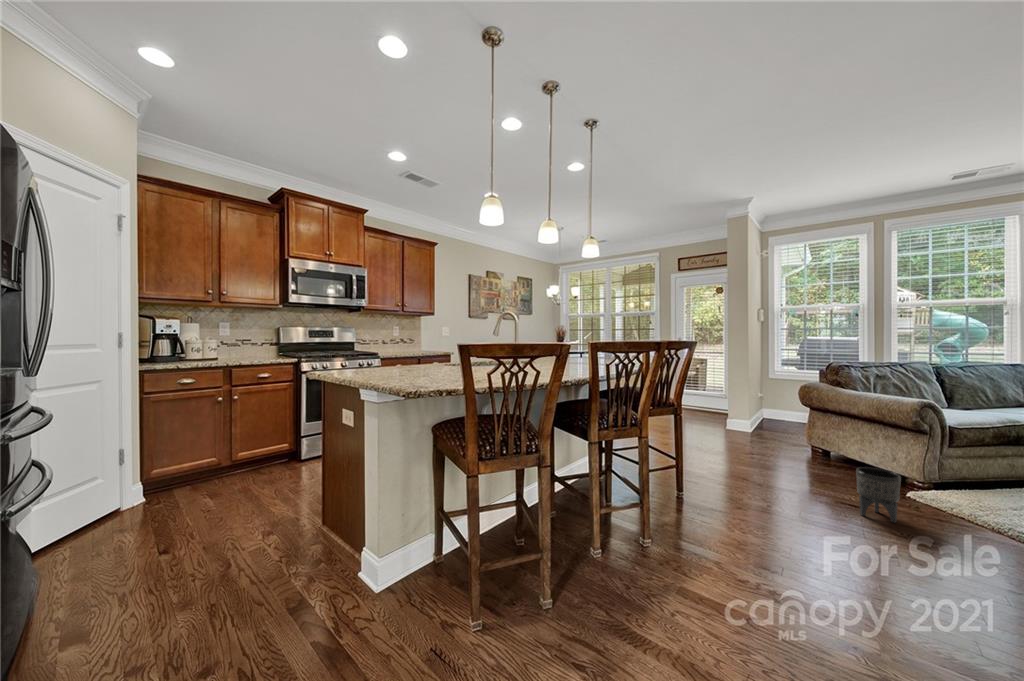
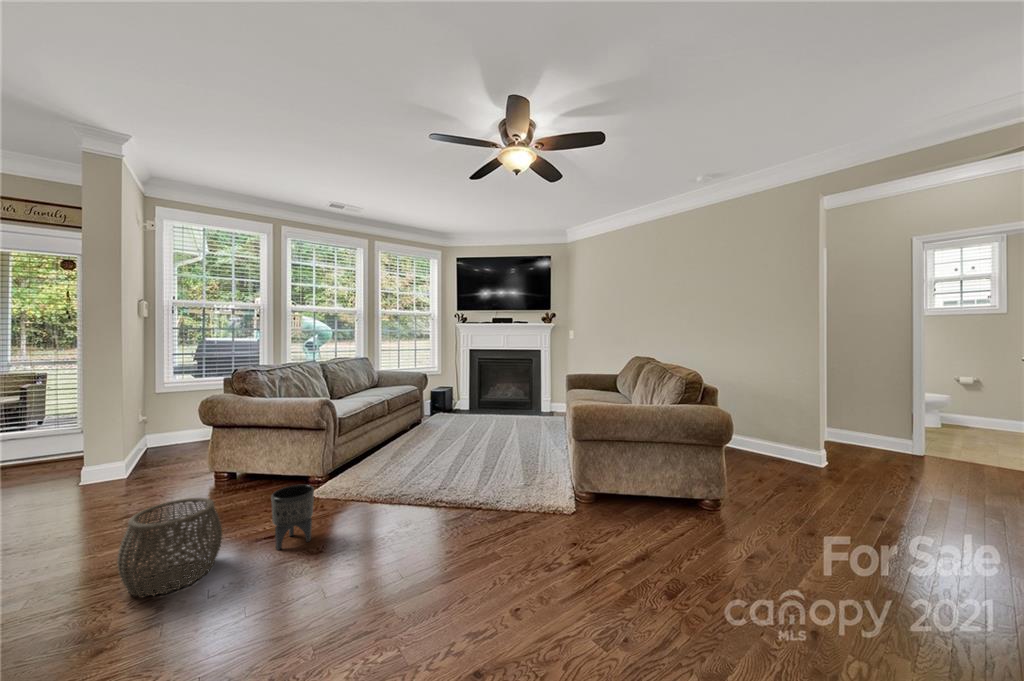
woven basket: none [752,447,815,506] -> present [117,498,222,597]

